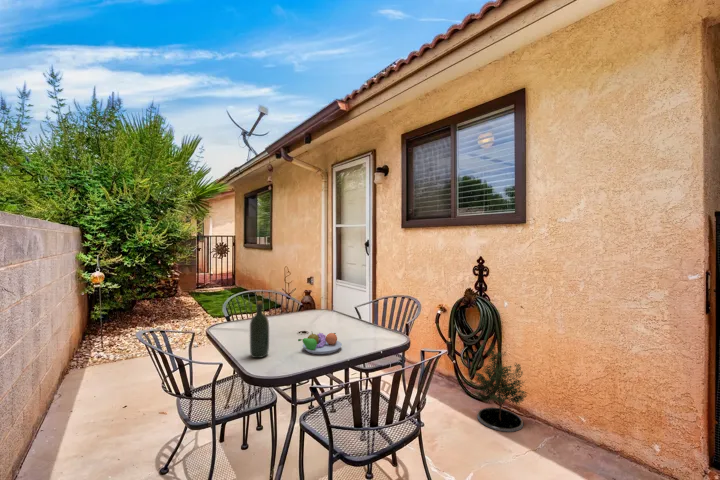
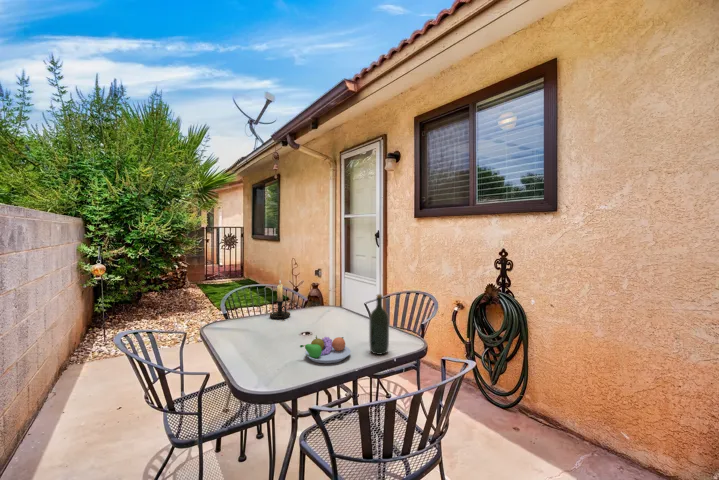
candle holder: none [268,284,287,321] -> present [270,280,290,319]
wine bottle: present [250,301,269,358] -> present [369,294,389,355]
potted tree: present [474,343,526,432] -> none [496,345,559,446]

